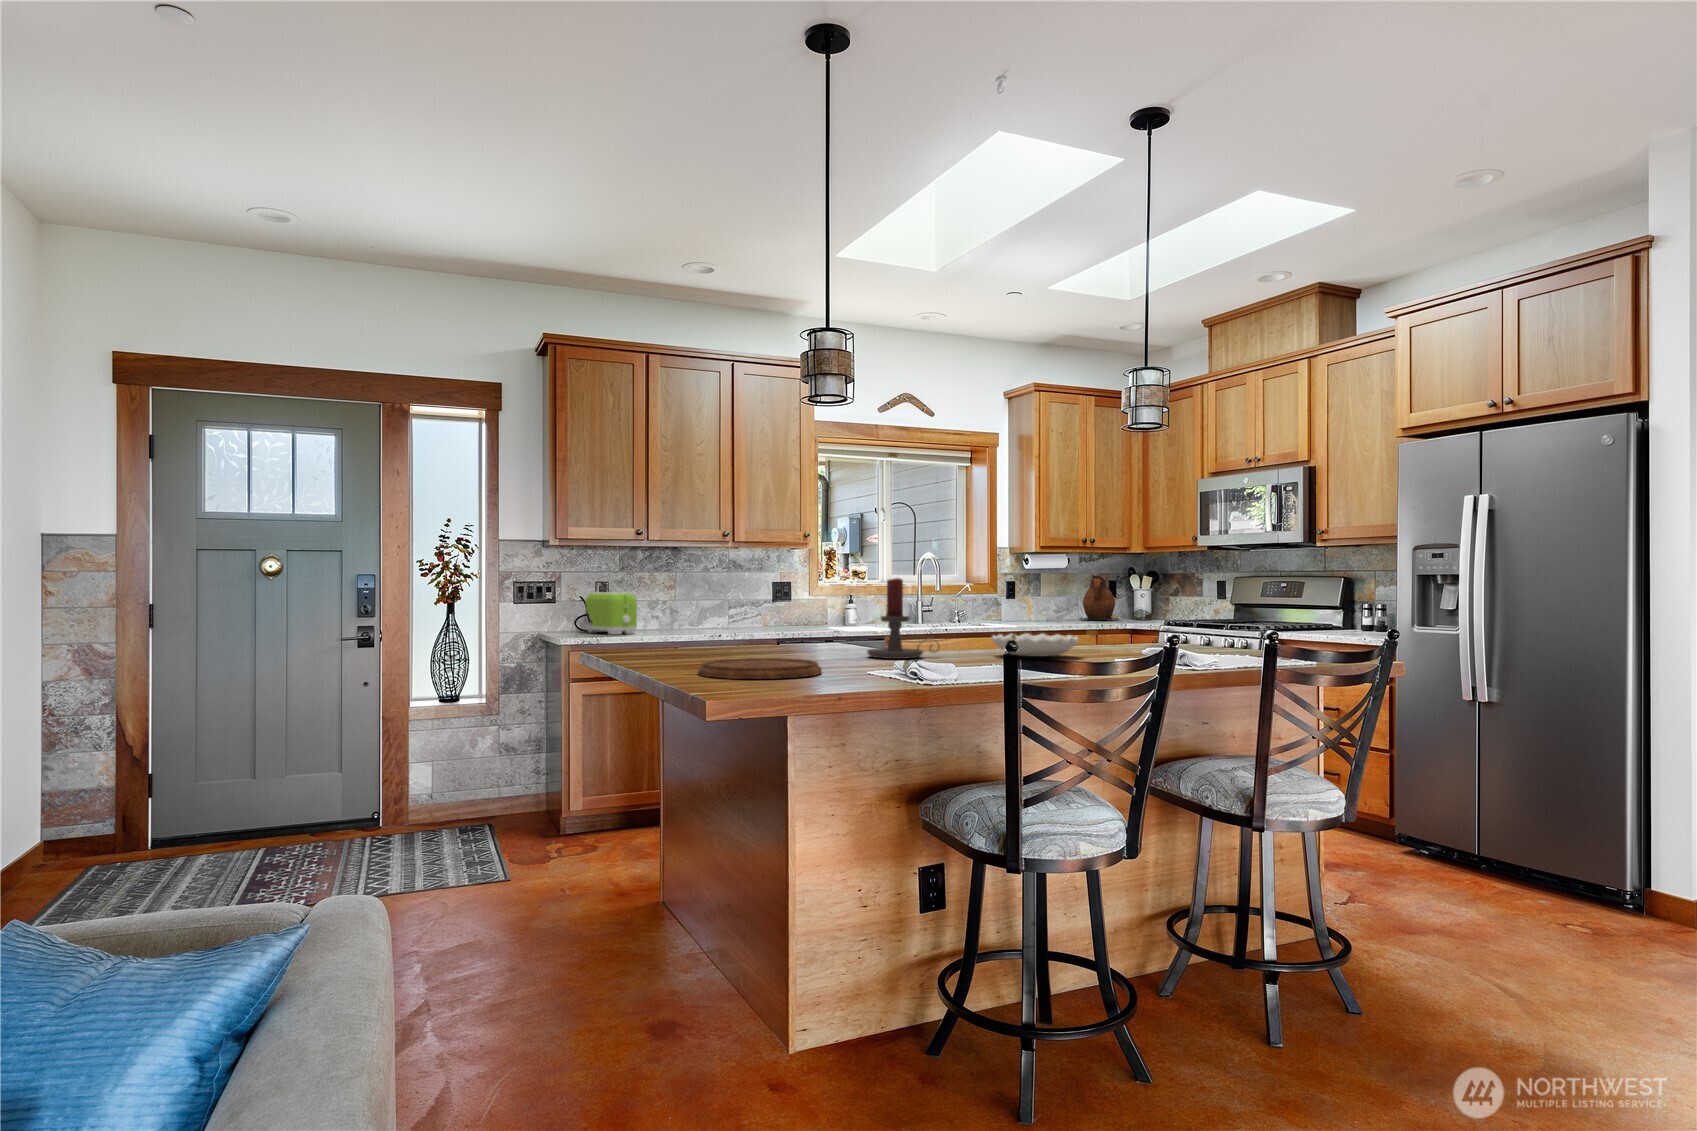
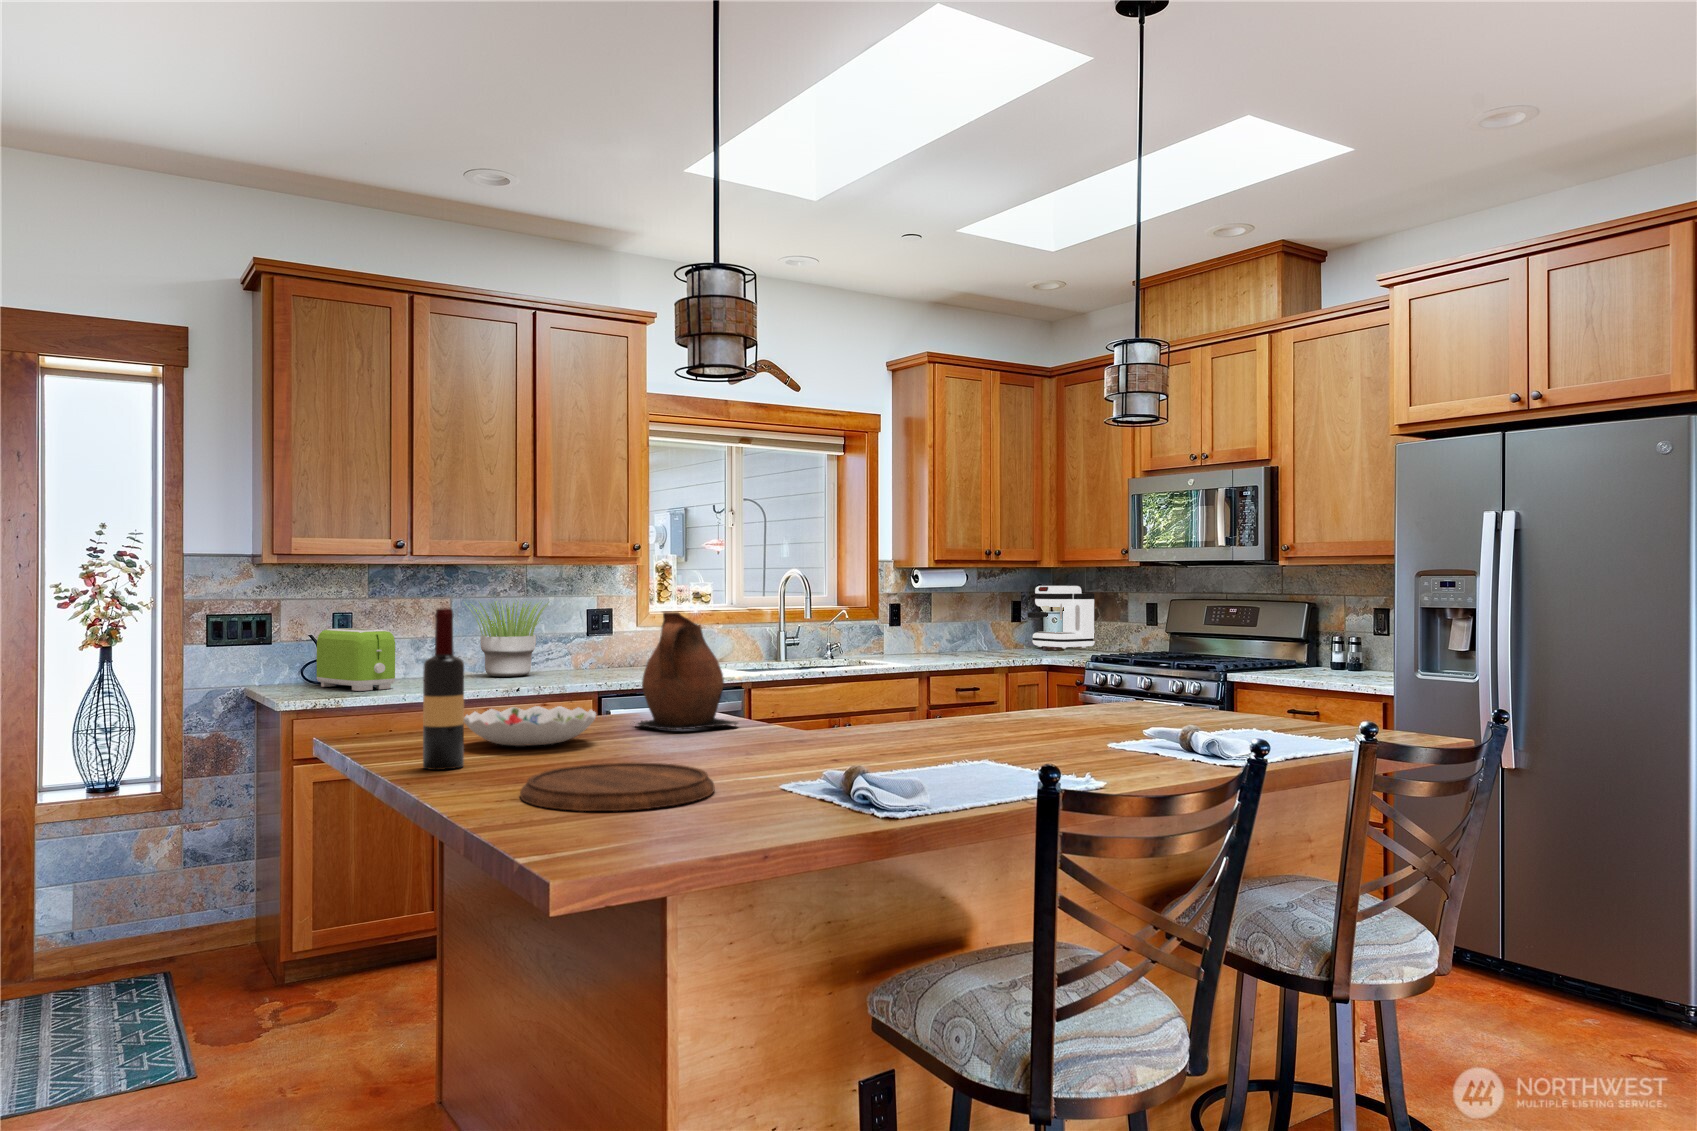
wine bottle: none [643,559,668,663] -> present [423,608,464,770]
coffee maker: none [1117,568,1174,618] -> present [1027,586,1095,649]
potted plant: none [682,573,747,629] -> present [468,601,549,677]
ceramic pitcher: present [1081,575,1118,620] -> present [634,612,738,730]
candle holder: present [867,578,940,659] -> none [759,630,863,747]
decorative bowl: present [991,633,1079,657] -> present [464,706,596,746]

